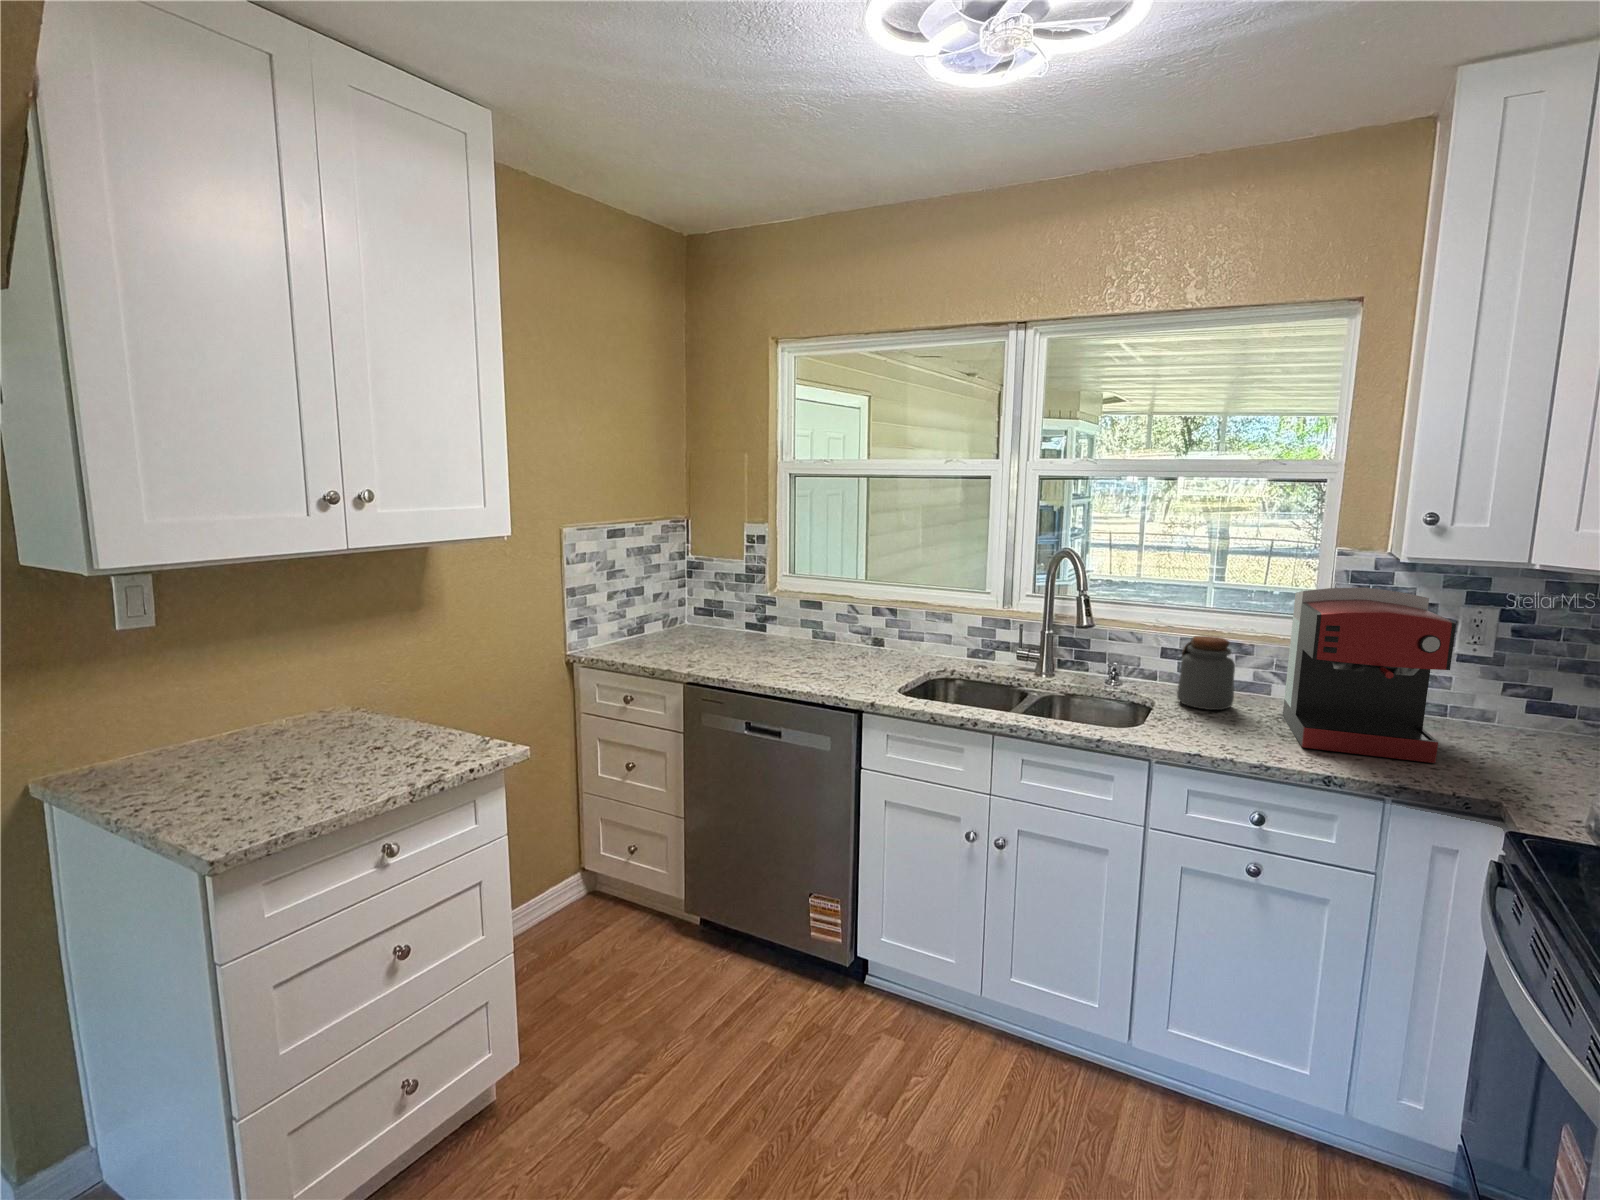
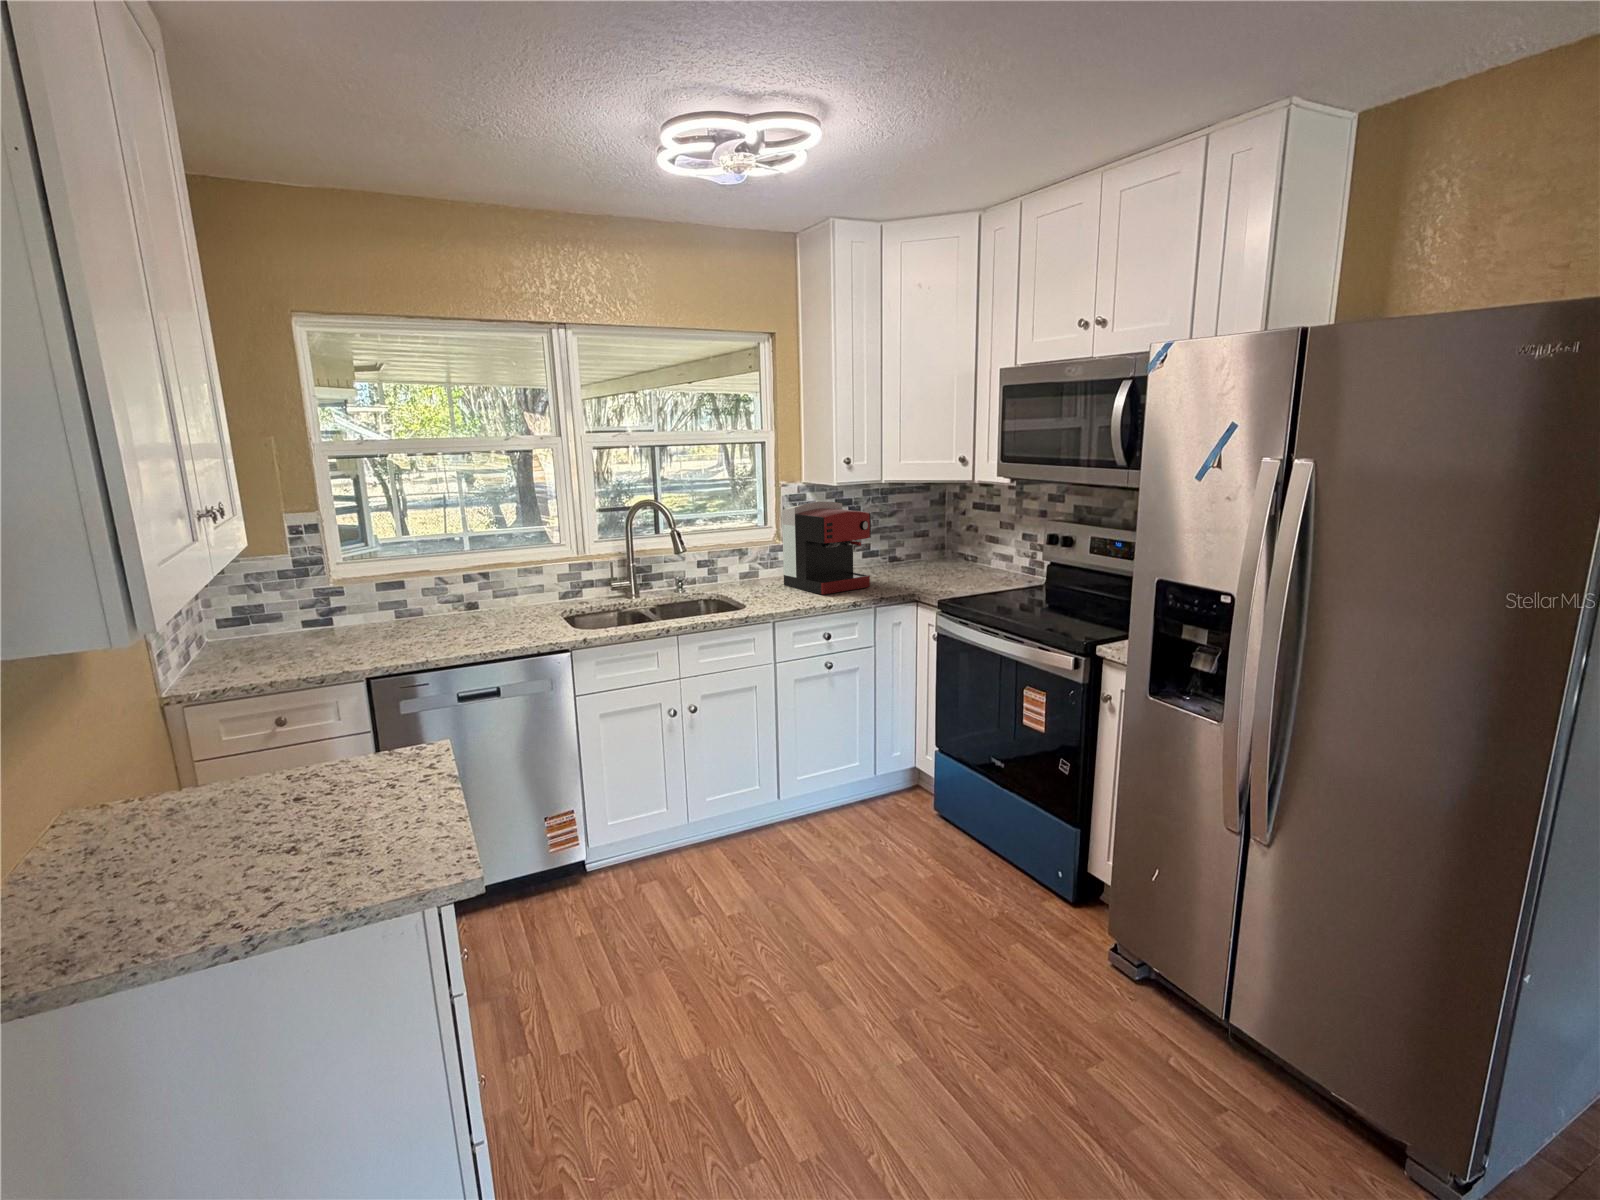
jar: present [1177,636,1235,710] -> none [727,545,761,592]

